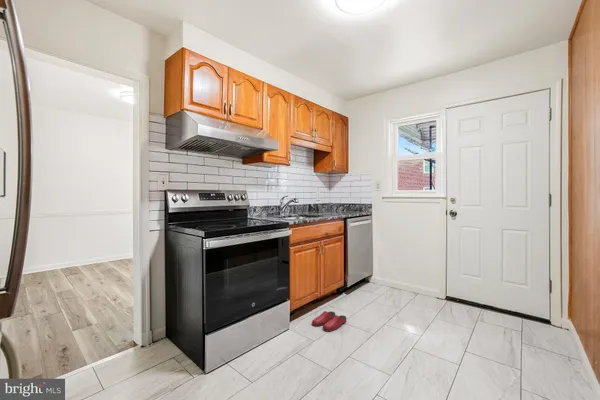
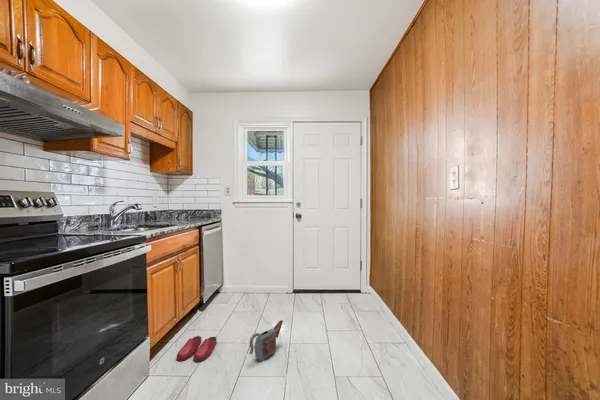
watering can: none [363,318,406,350] -> present [249,320,283,361]

